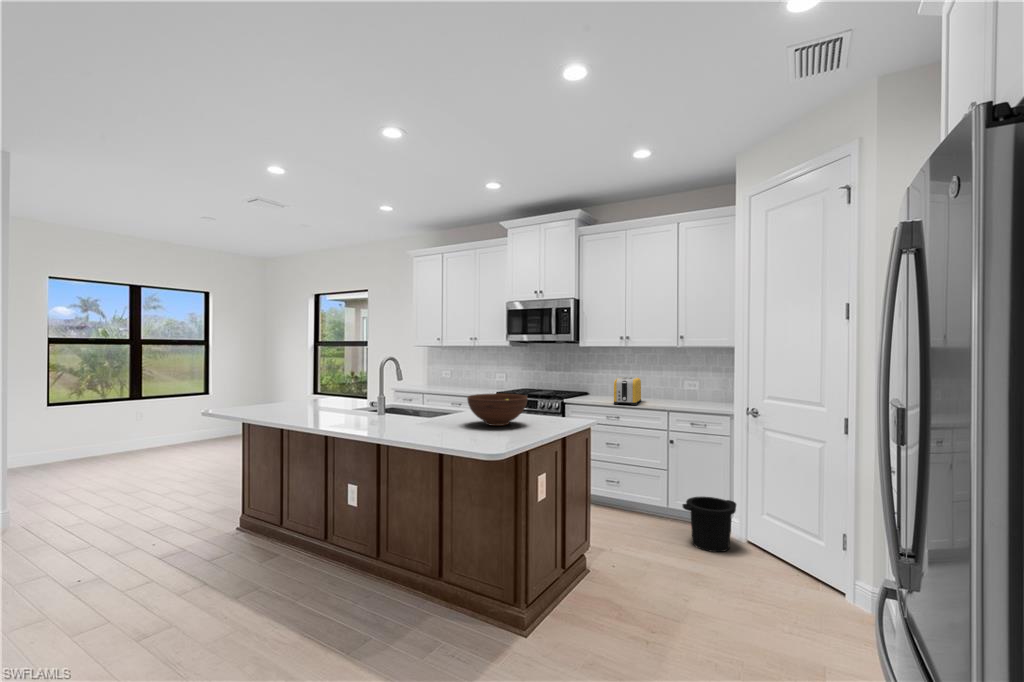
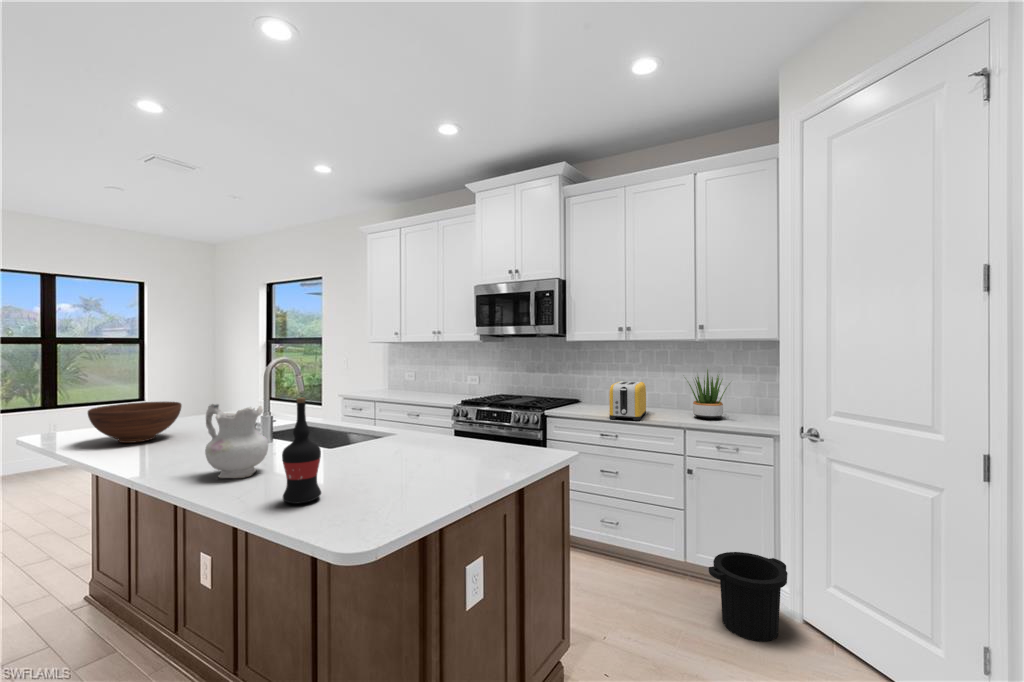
potted plant: none [668,368,706,405] -> present [687,369,727,419]
wine bottle: none [431,376,452,435] -> present [282,398,321,504]
ceramic pitcher: none [366,382,404,427] -> present [205,404,269,478]
fruit bowl: present [467,393,528,426] -> present [88,402,181,443]

